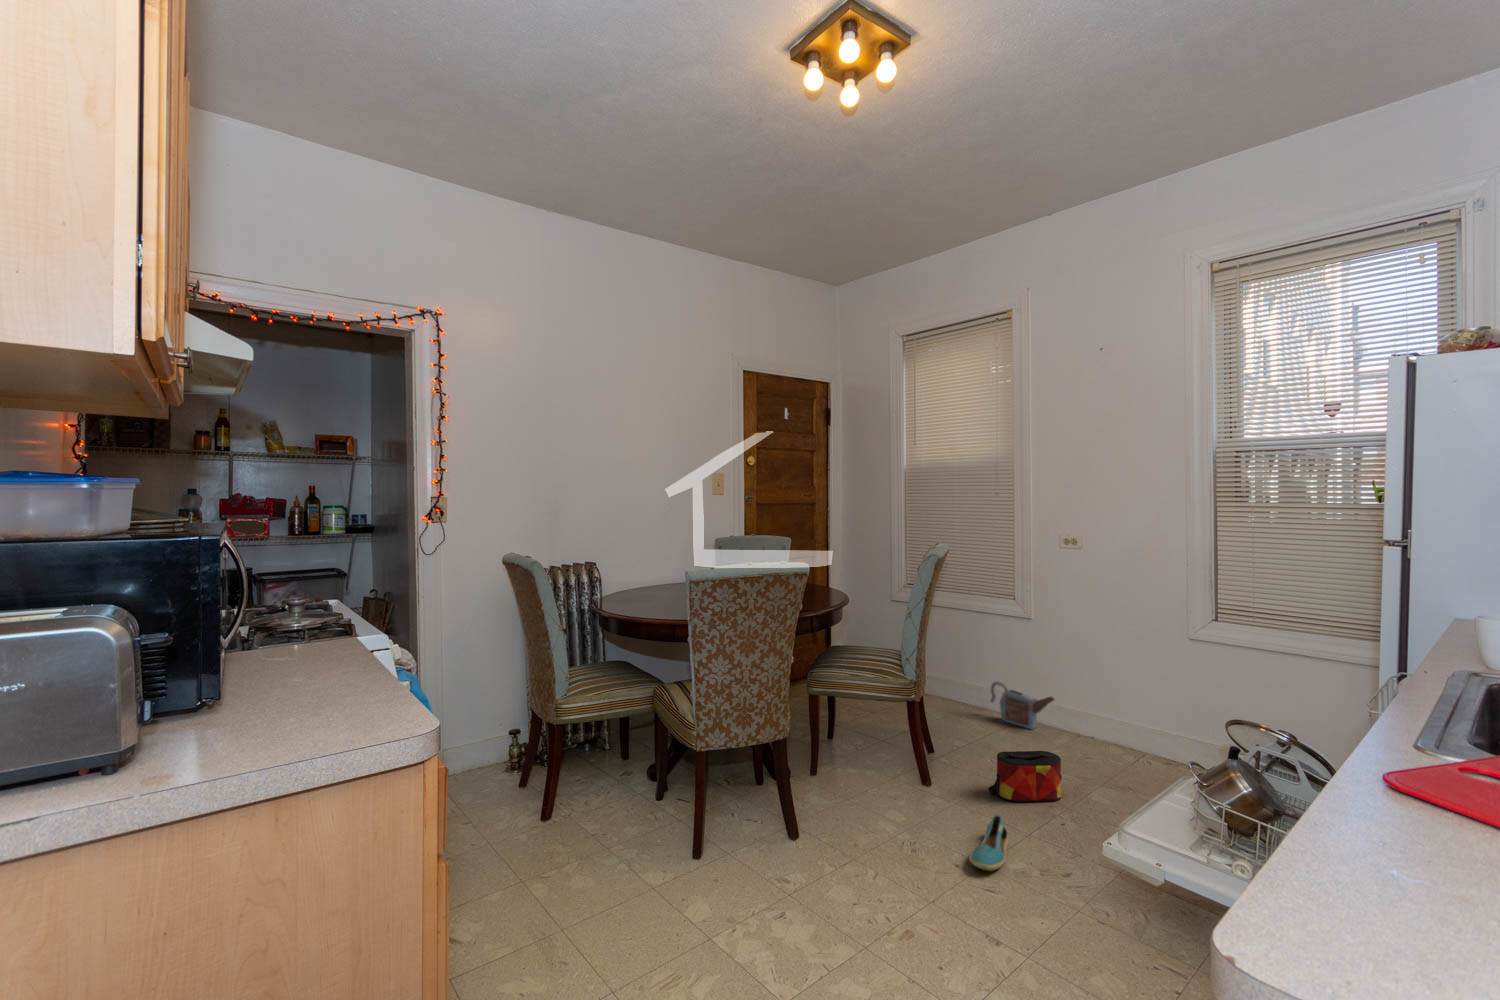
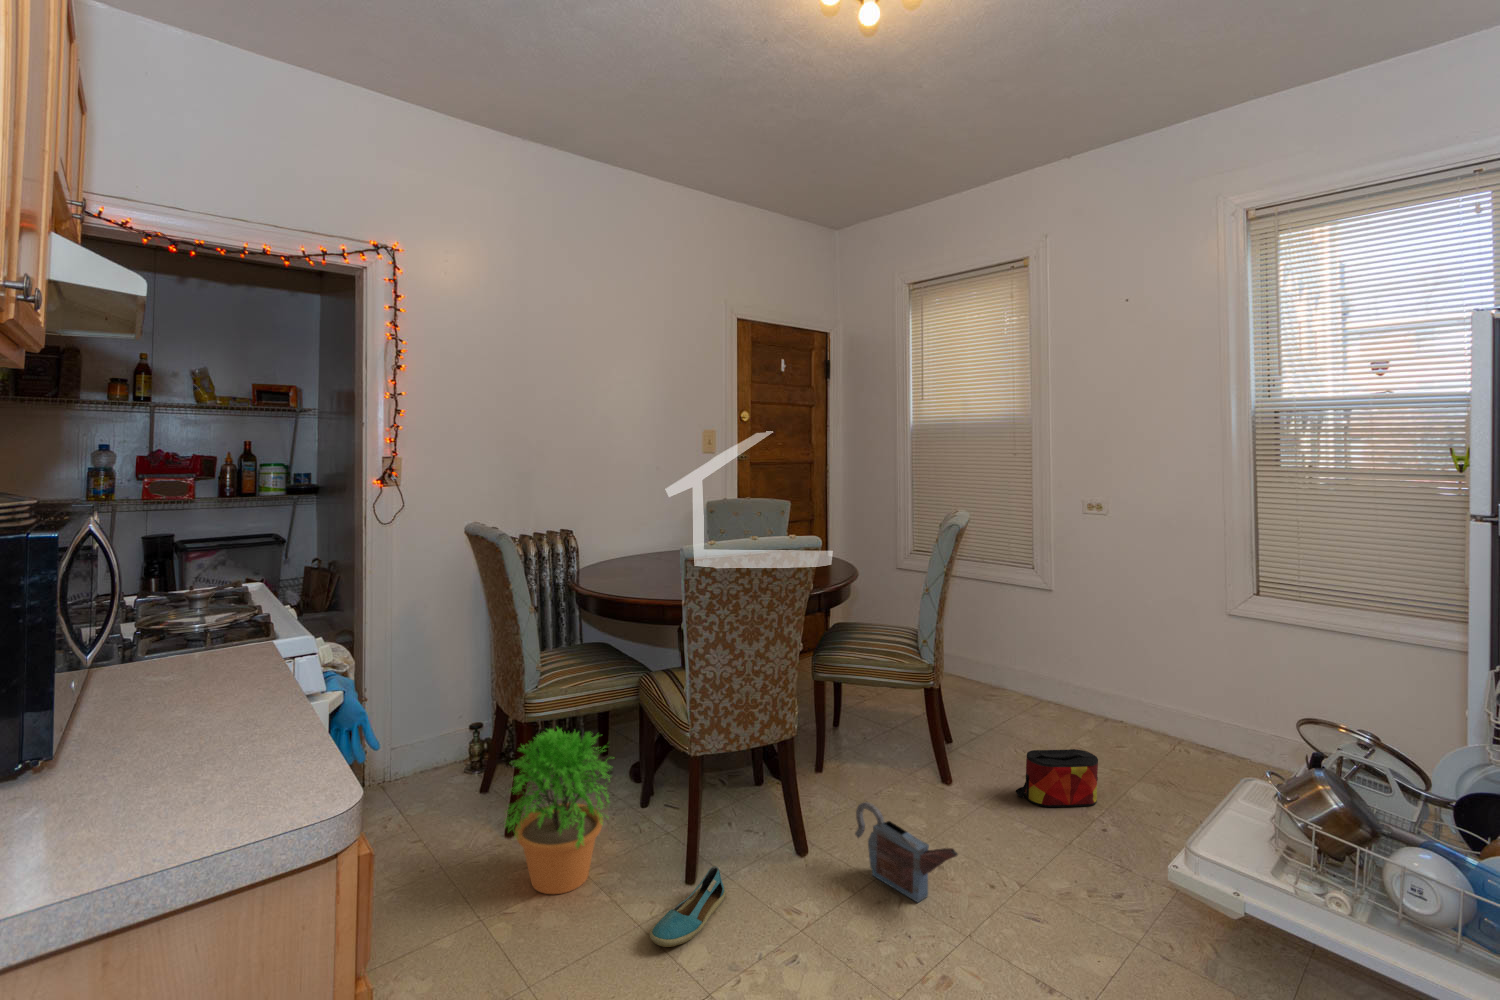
watering can: present [991,681,1054,729] -> present [855,802,958,902]
potted plant: none [536,728,634,874] -> present [505,727,614,894]
shoe: present [969,815,1008,871] -> present [650,866,726,947]

